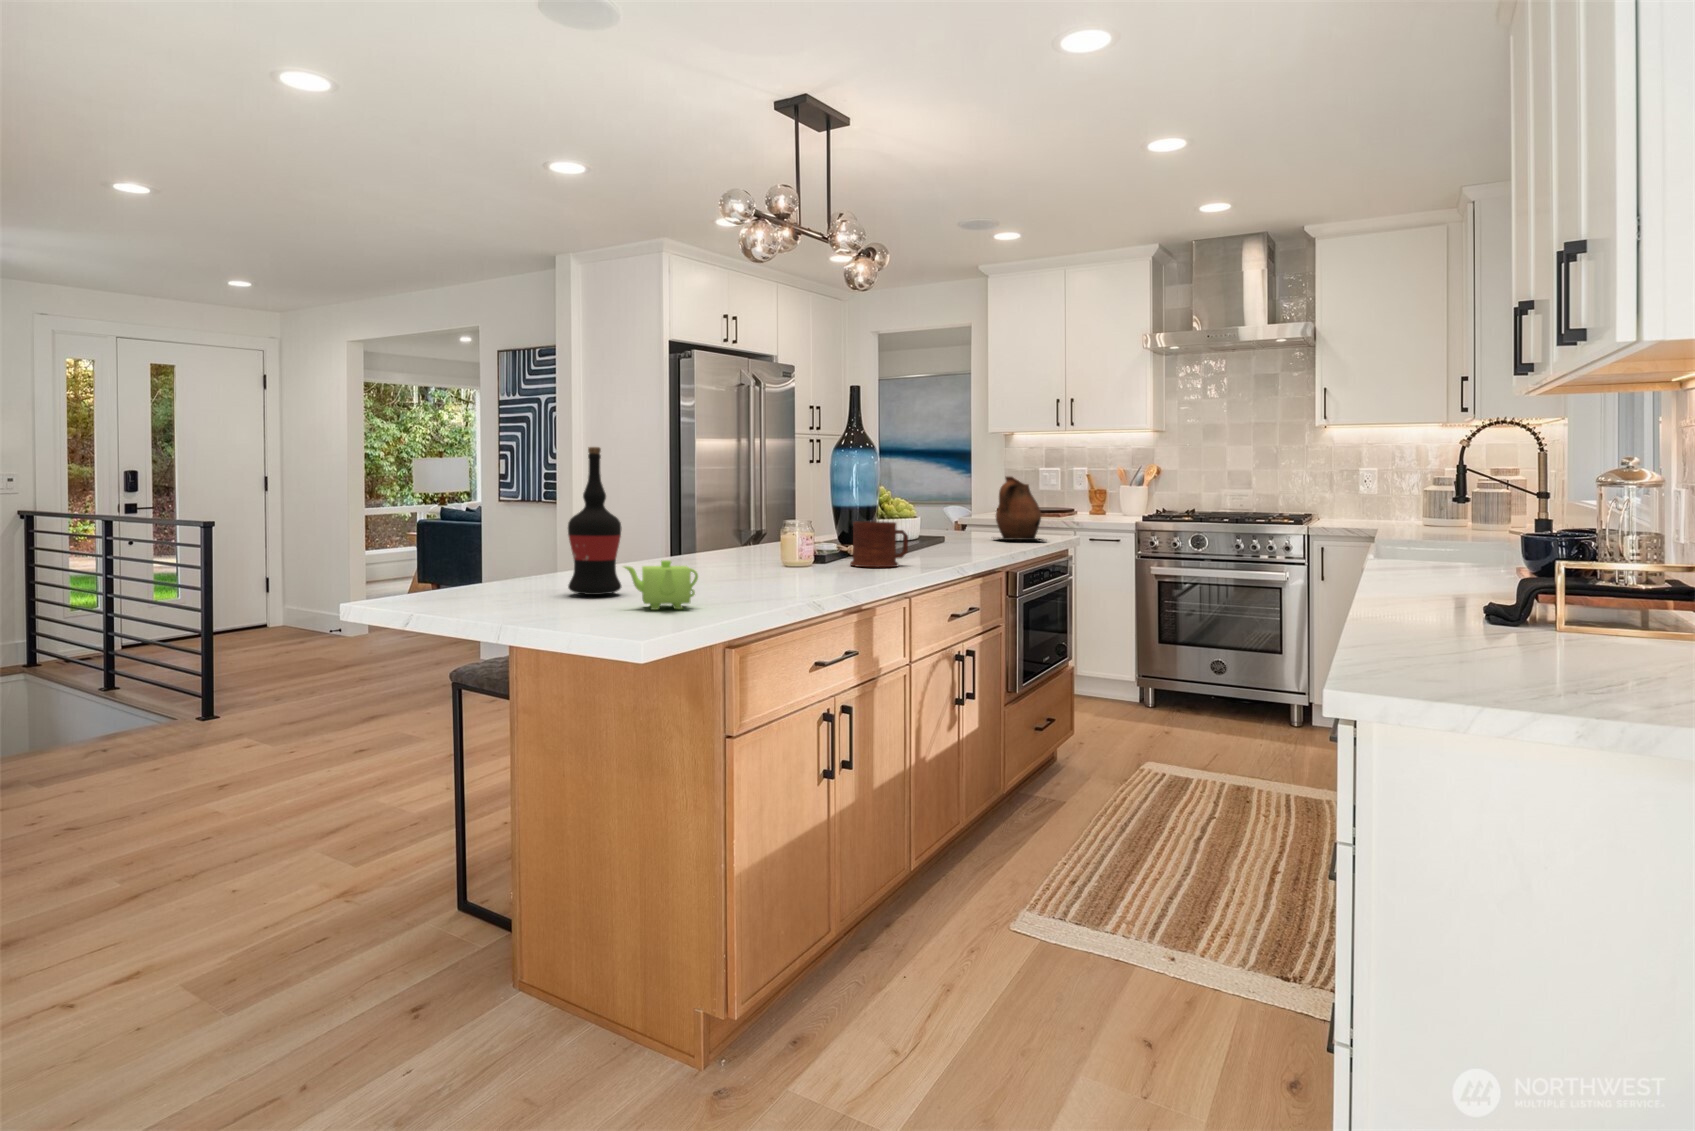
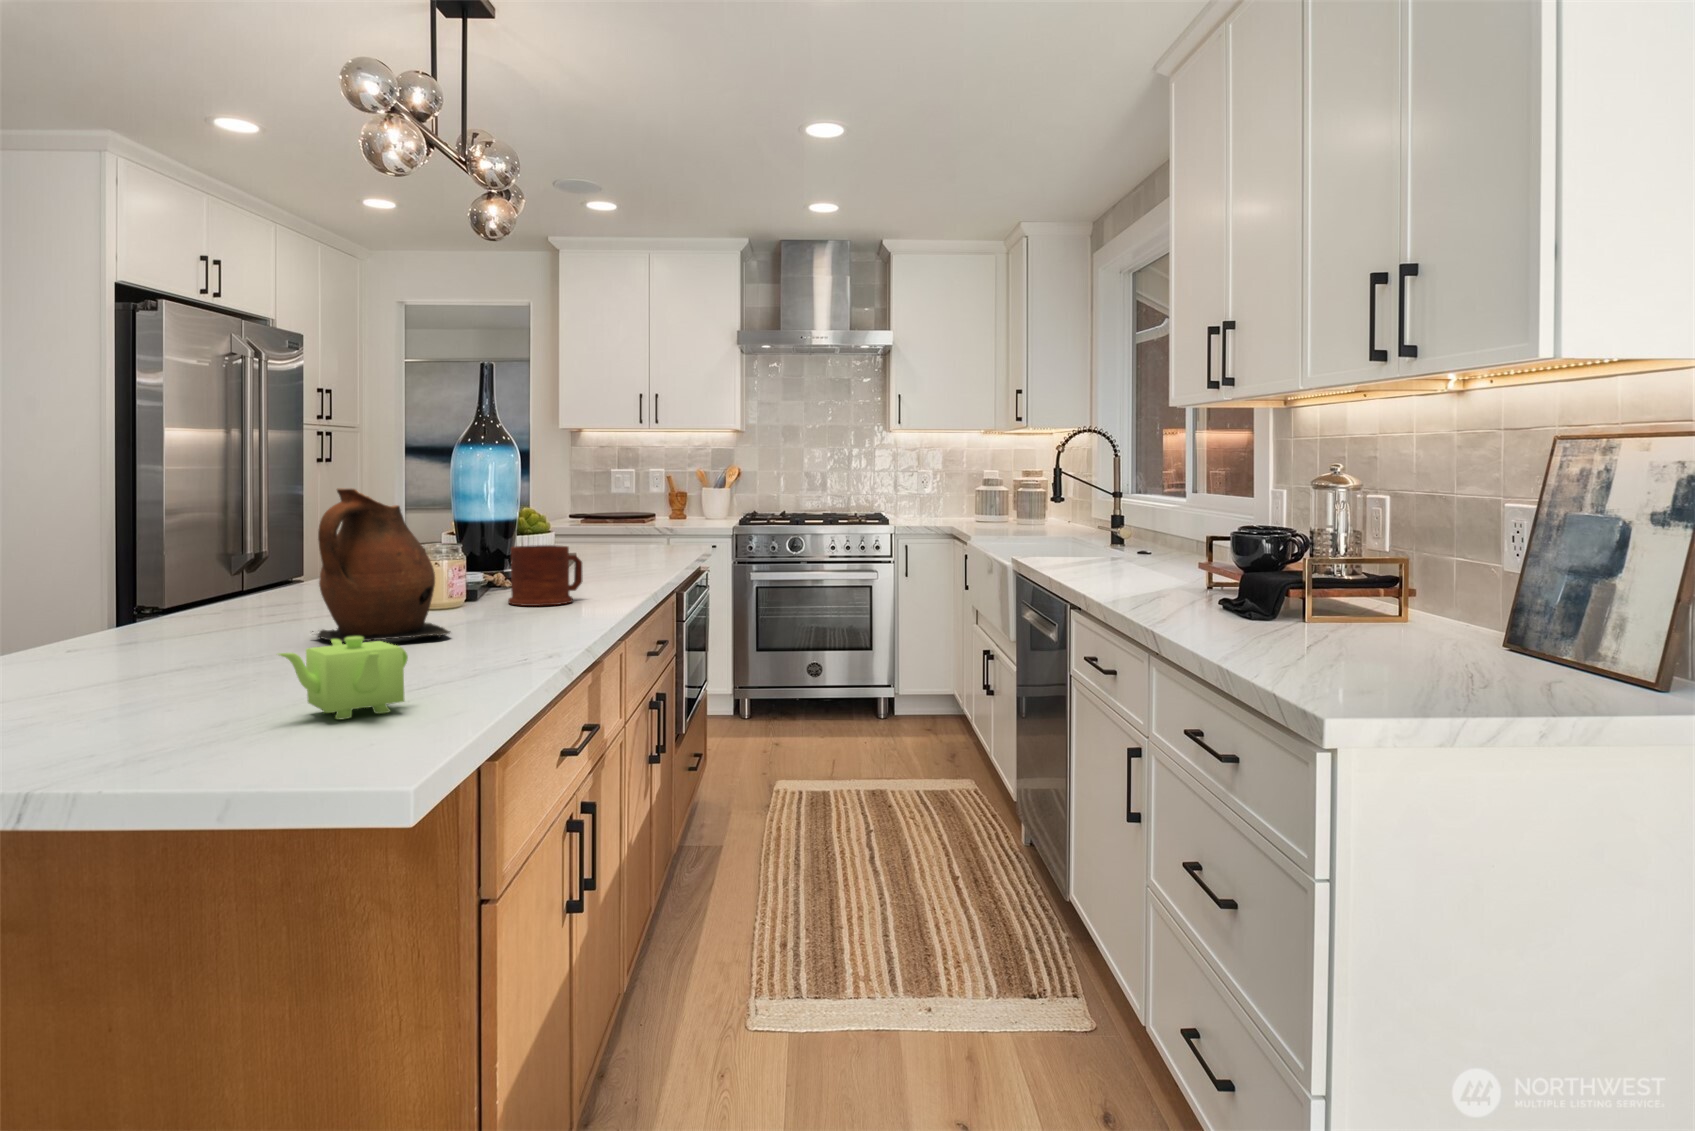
wine bottle: present [568,447,621,595] -> none [128,452,235,700]
ceramic pitcher: present [996,476,1043,540] -> present [312,489,450,642]

